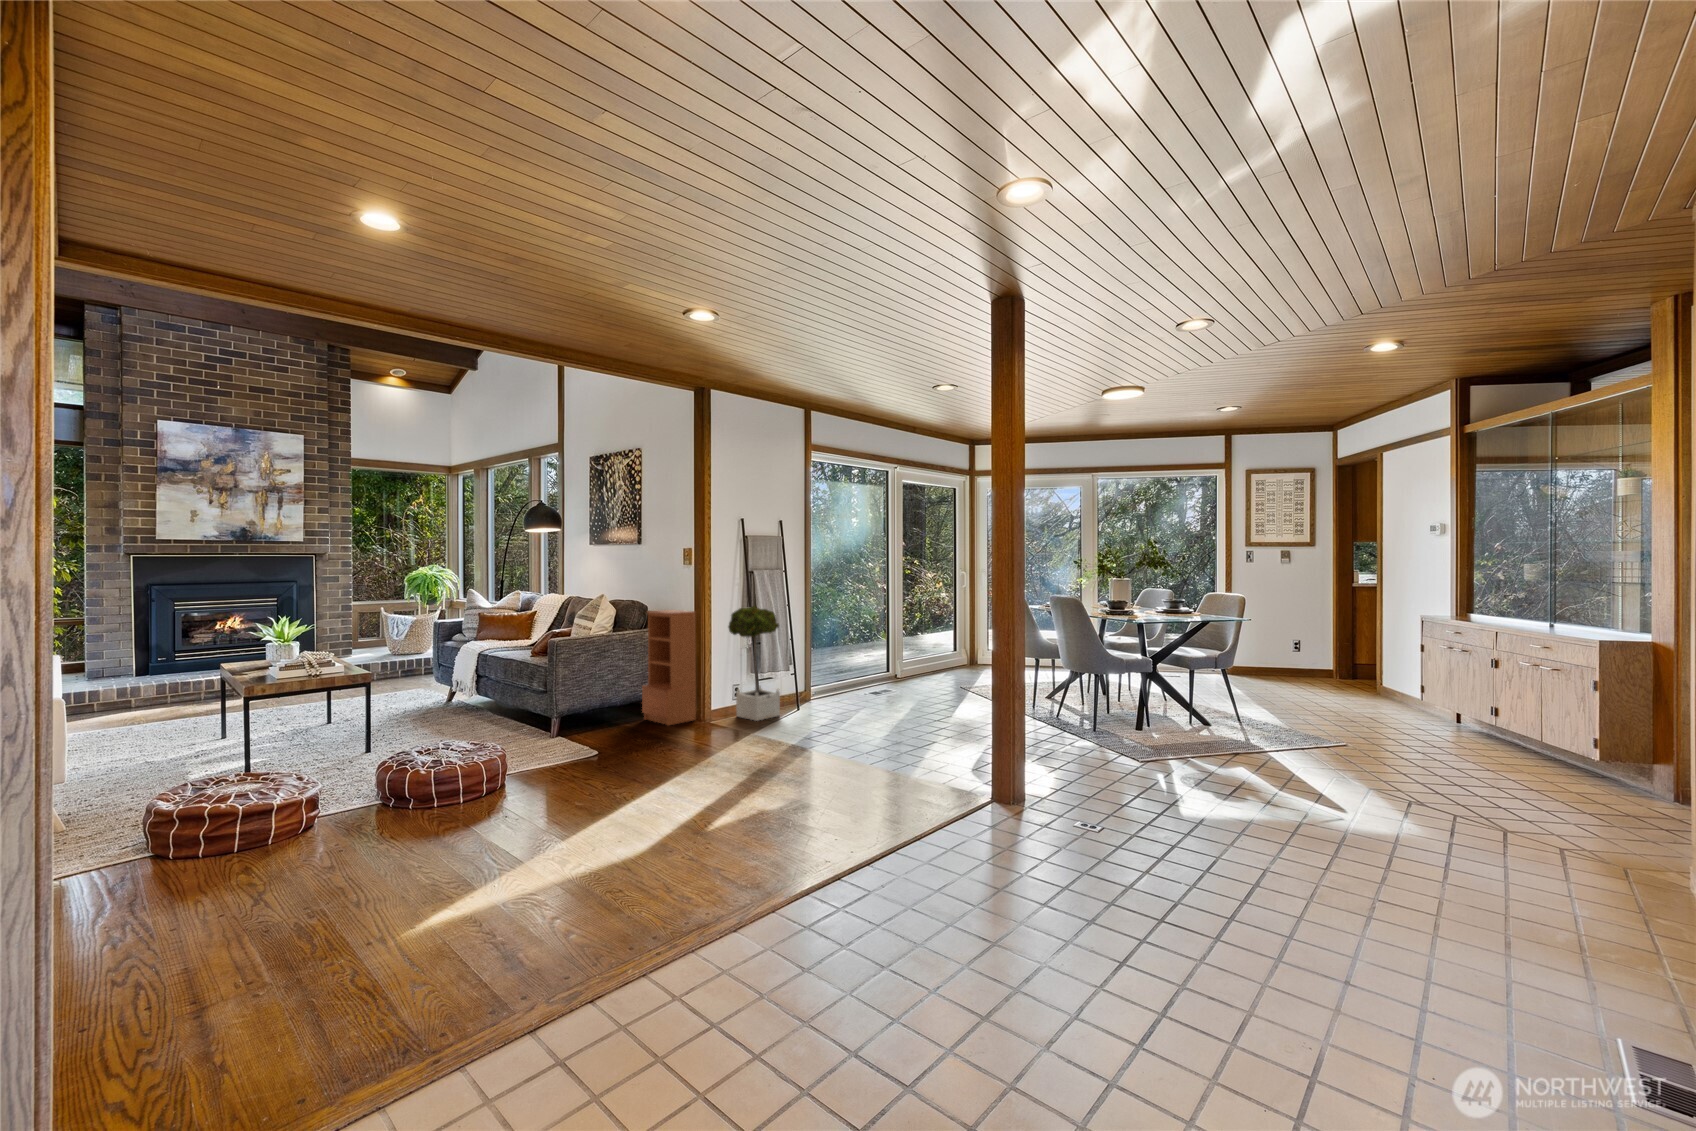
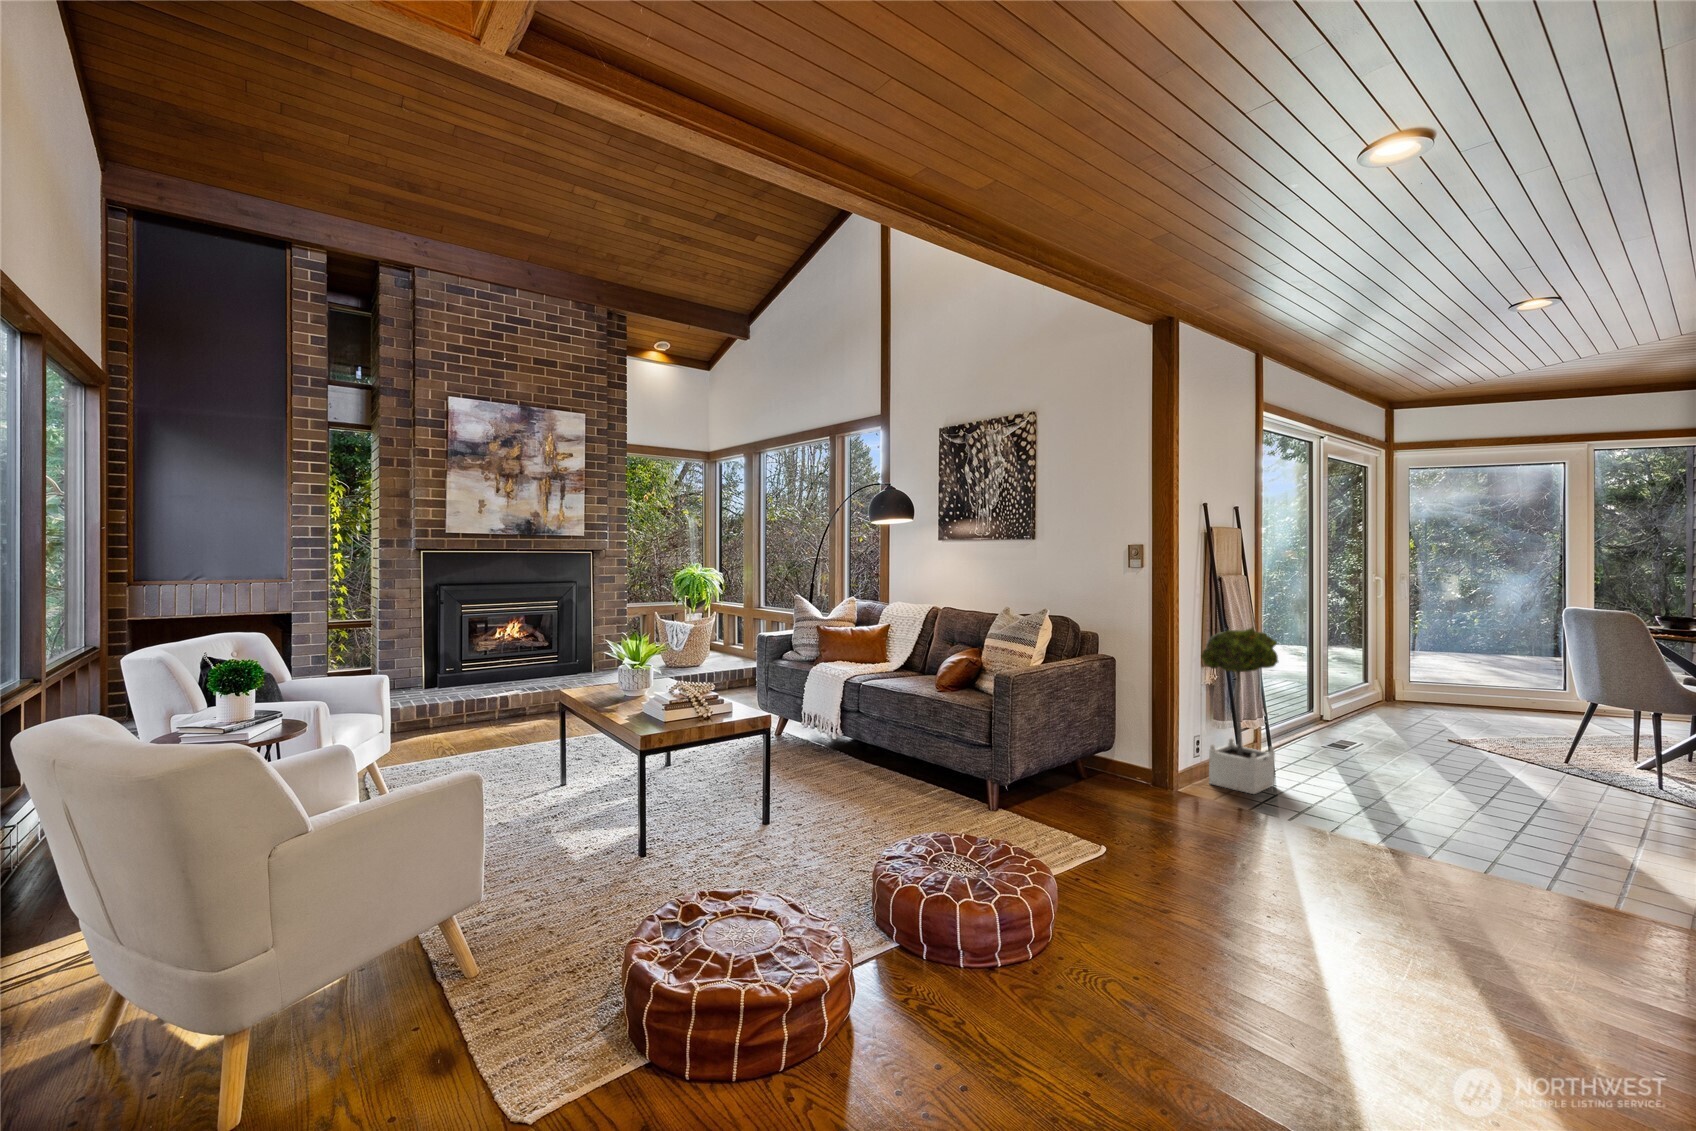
bookcase: present [642,610,696,725] -> none [1081,630,1160,797]

